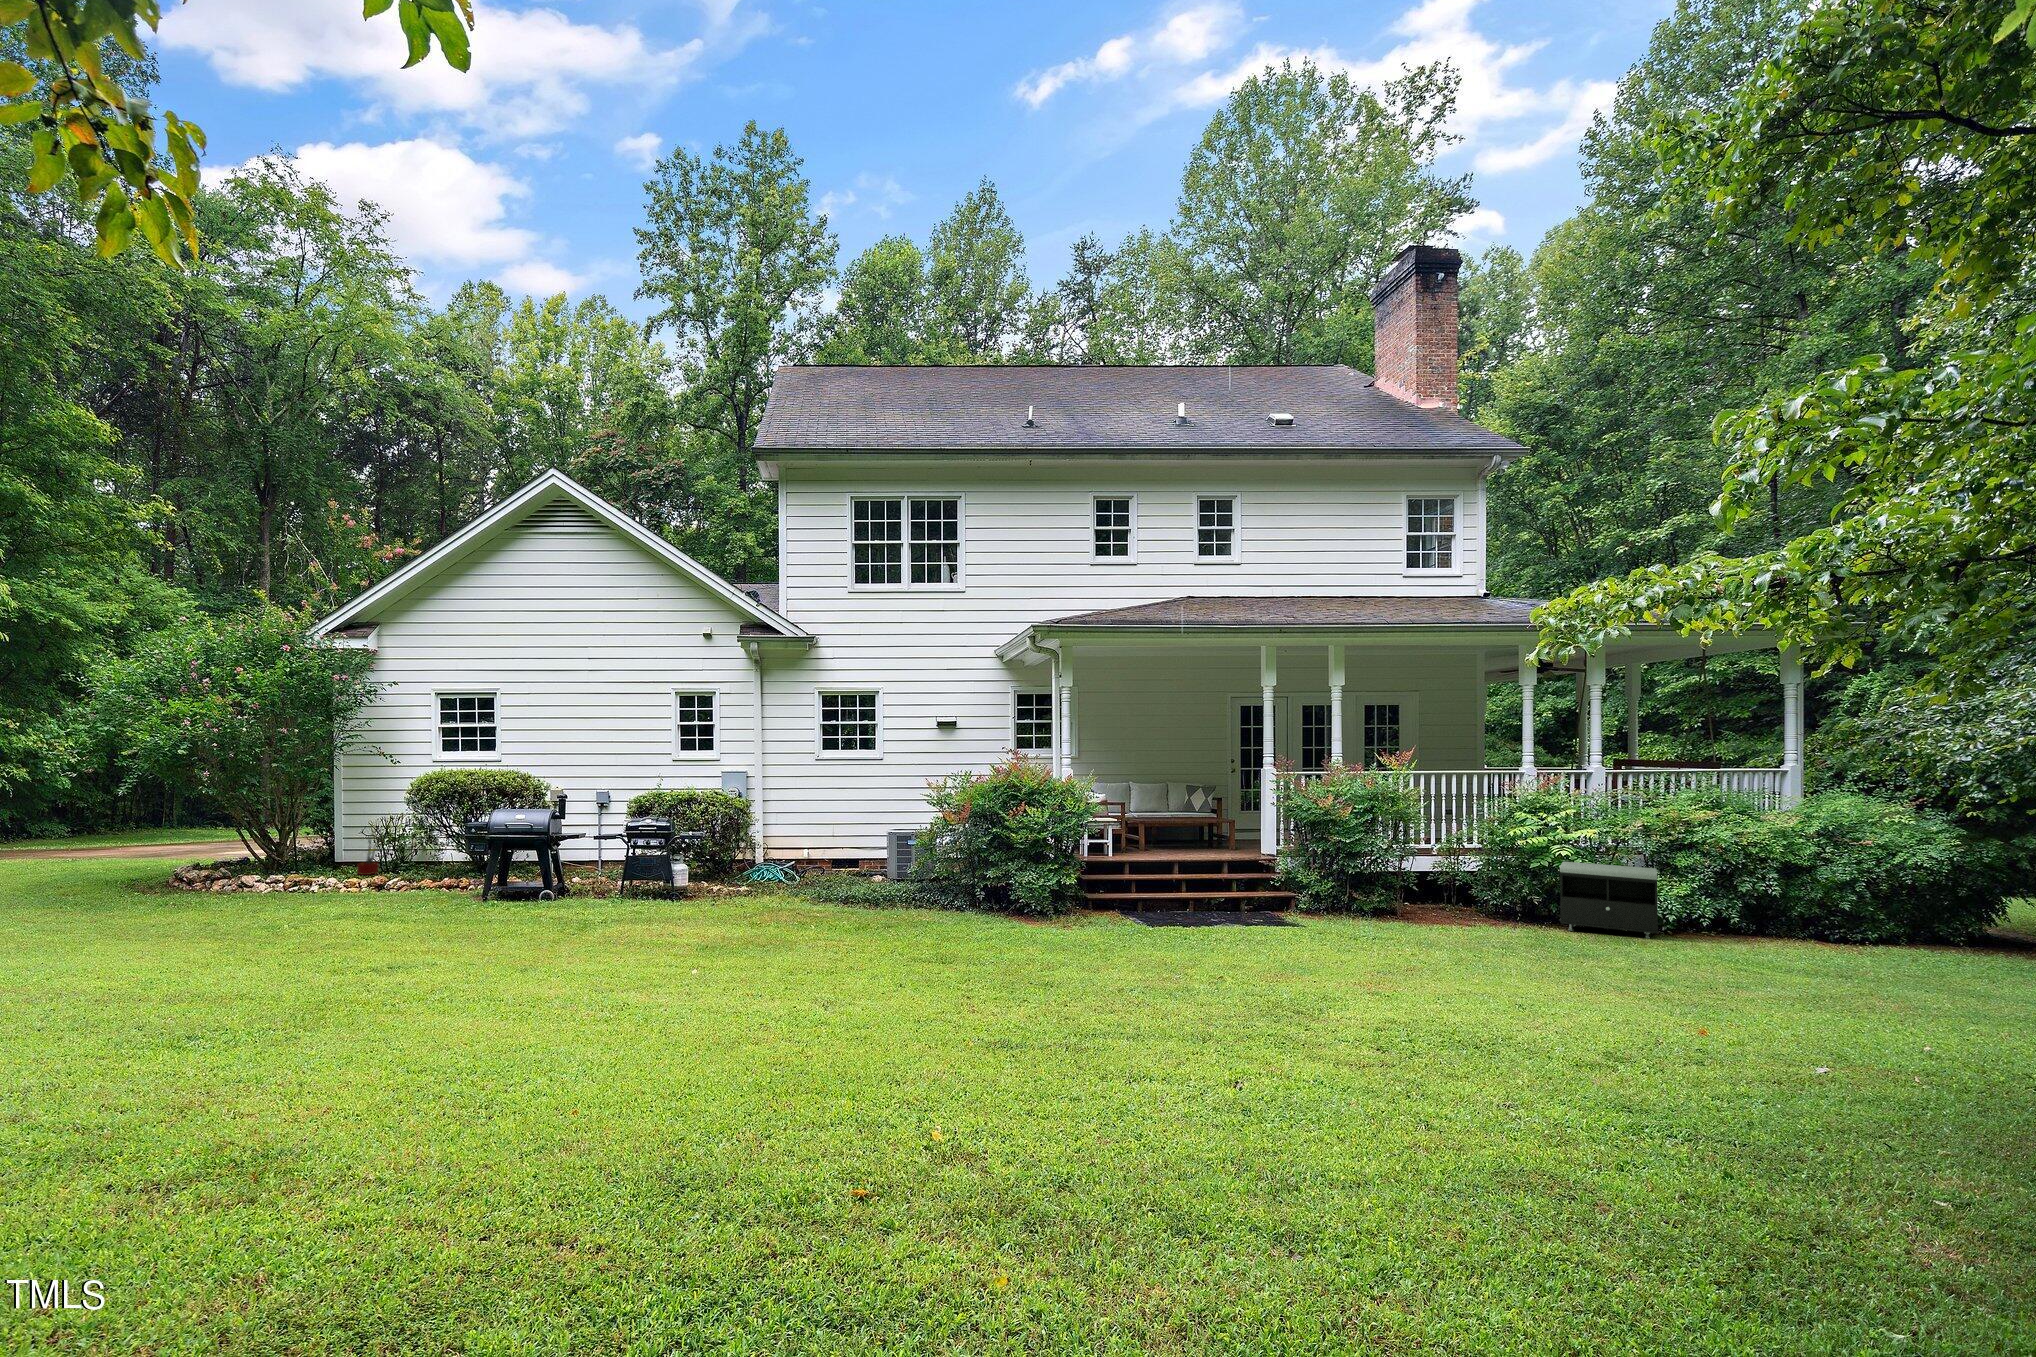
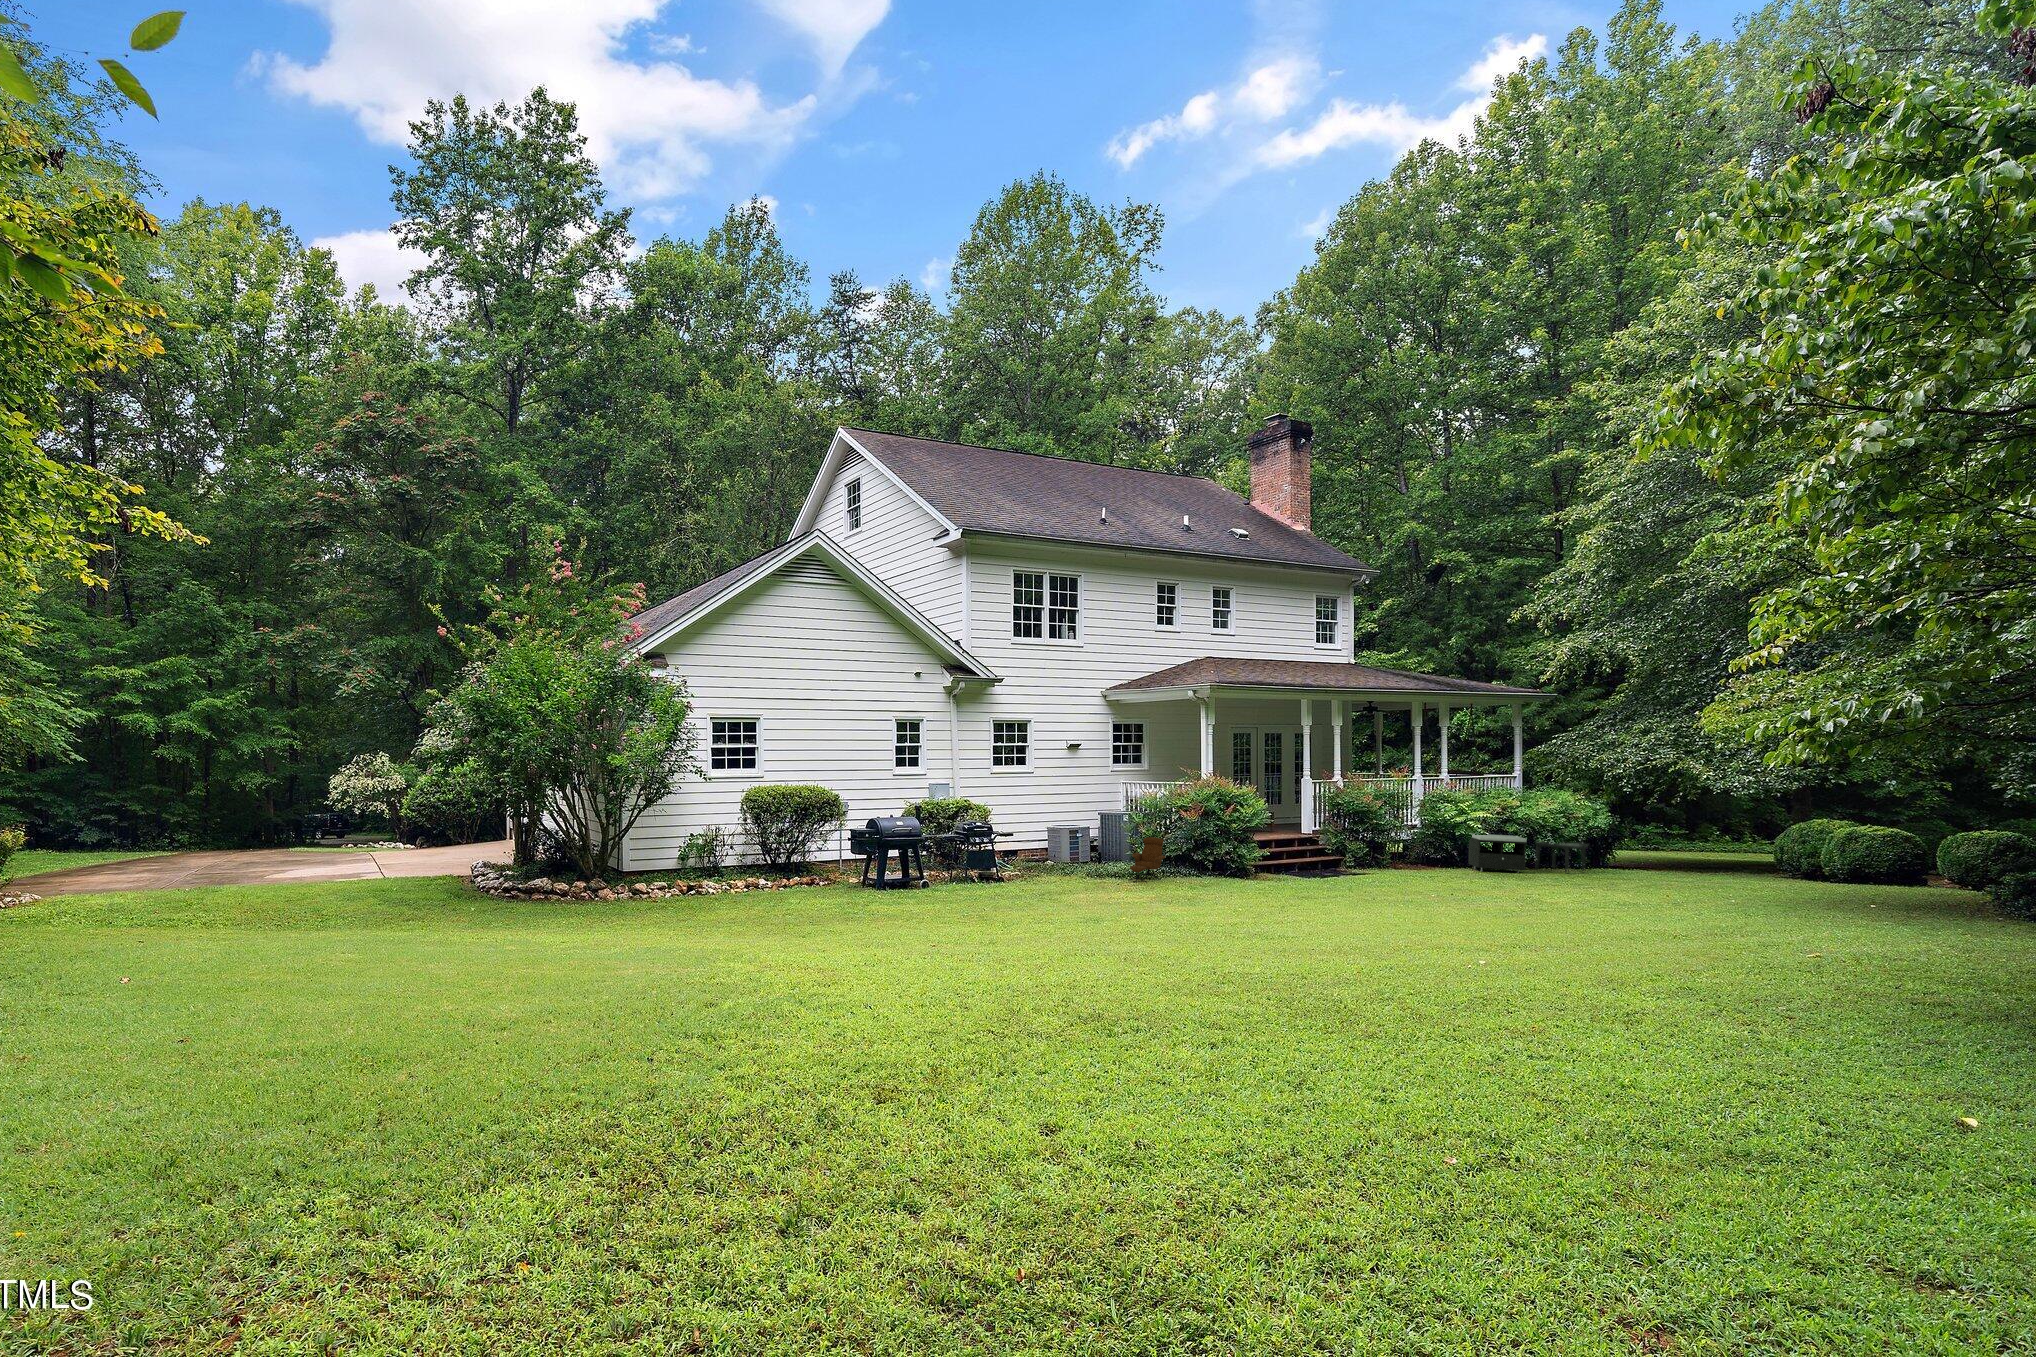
decorative plant: present [357,836,379,875] -> none [669,840,699,882]
lounge chair: none [852,845,930,909] -> present [1130,837,1165,883]
round table: none [1712,878,1831,948] -> present [1536,841,1588,874]

